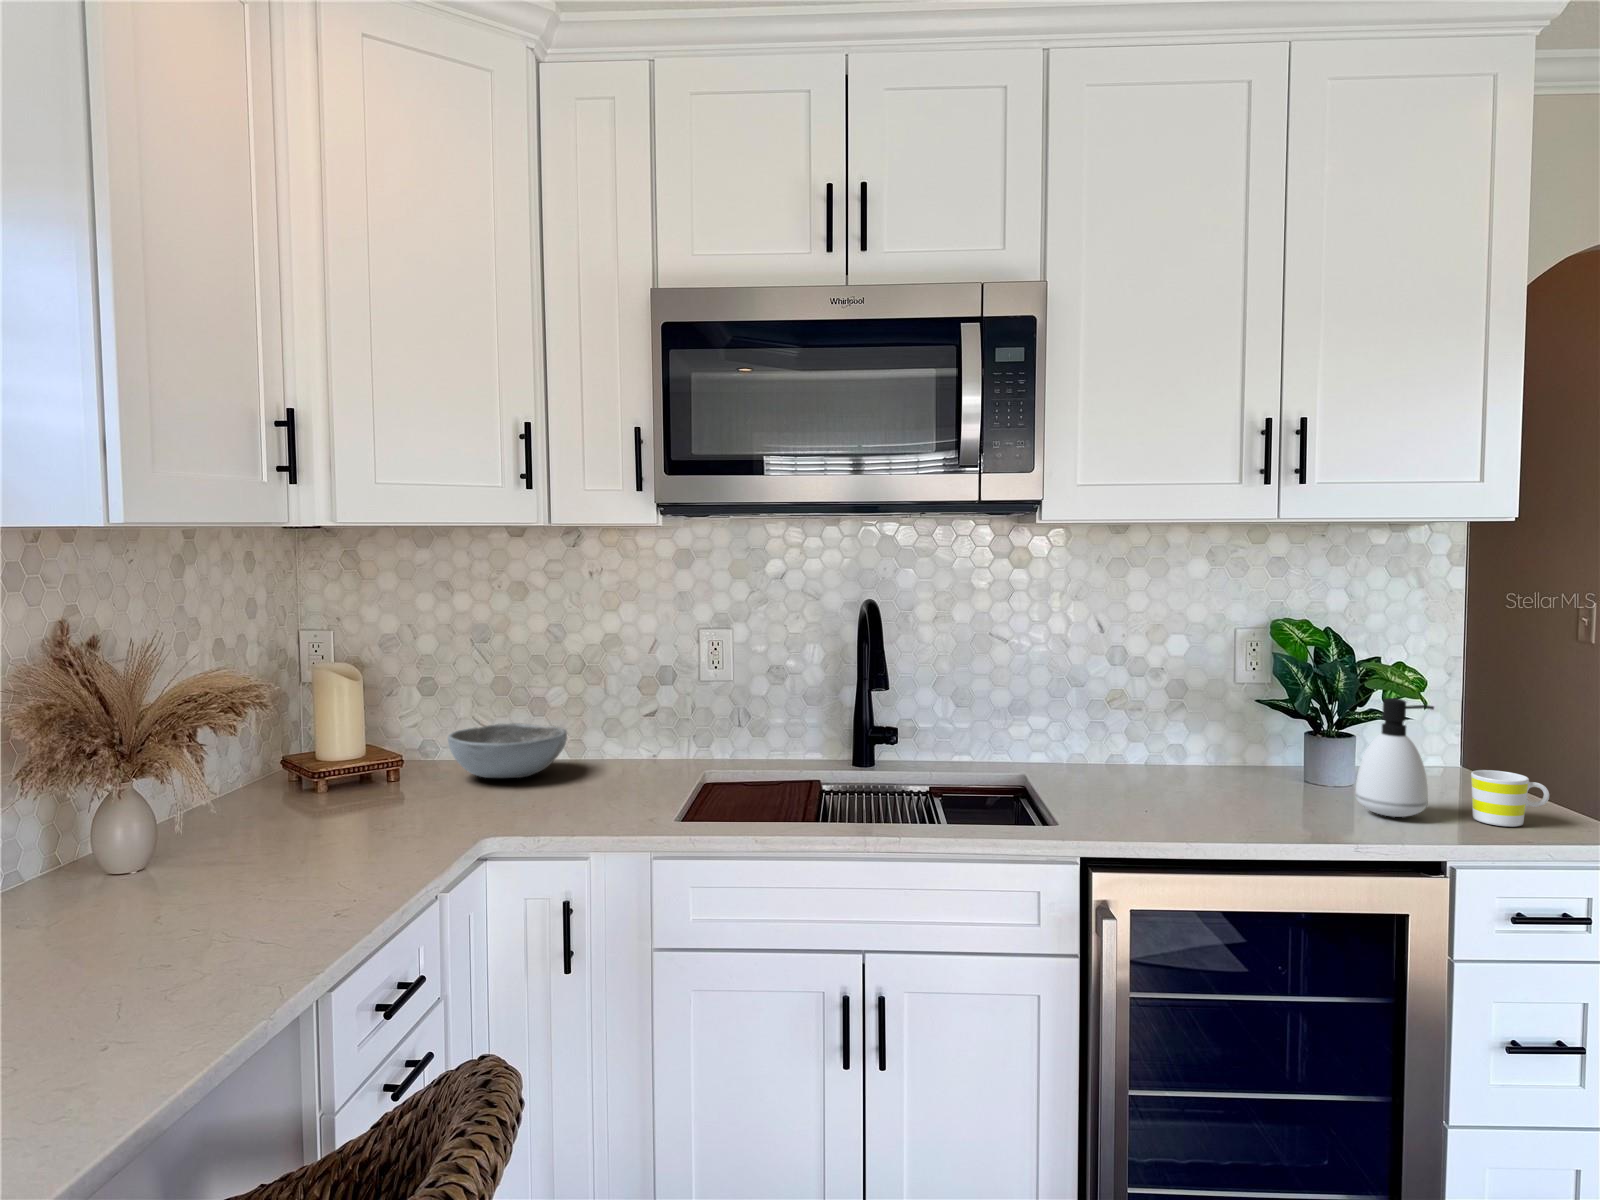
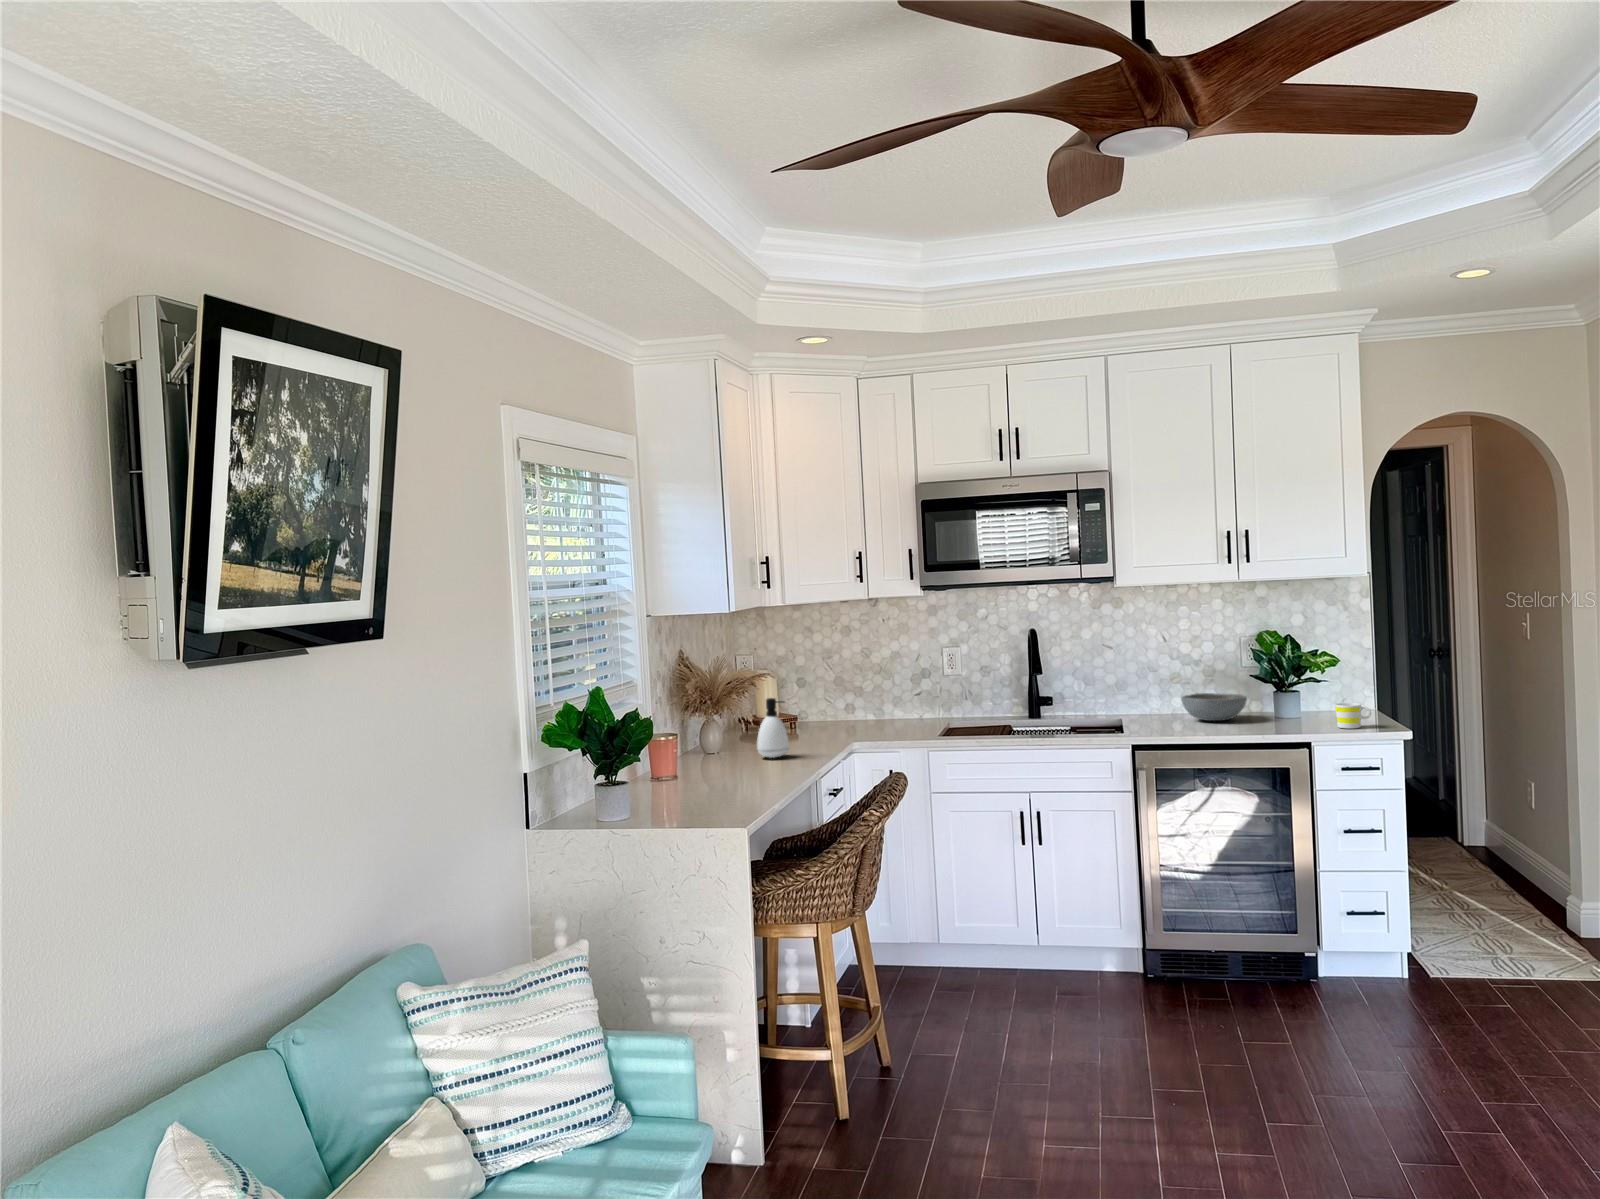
soap dispenser: present [1355,698,1434,817] -> present [757,698,789,758]
bowl: present [448,723,567,778] -> present [1181,693,1247,721]

